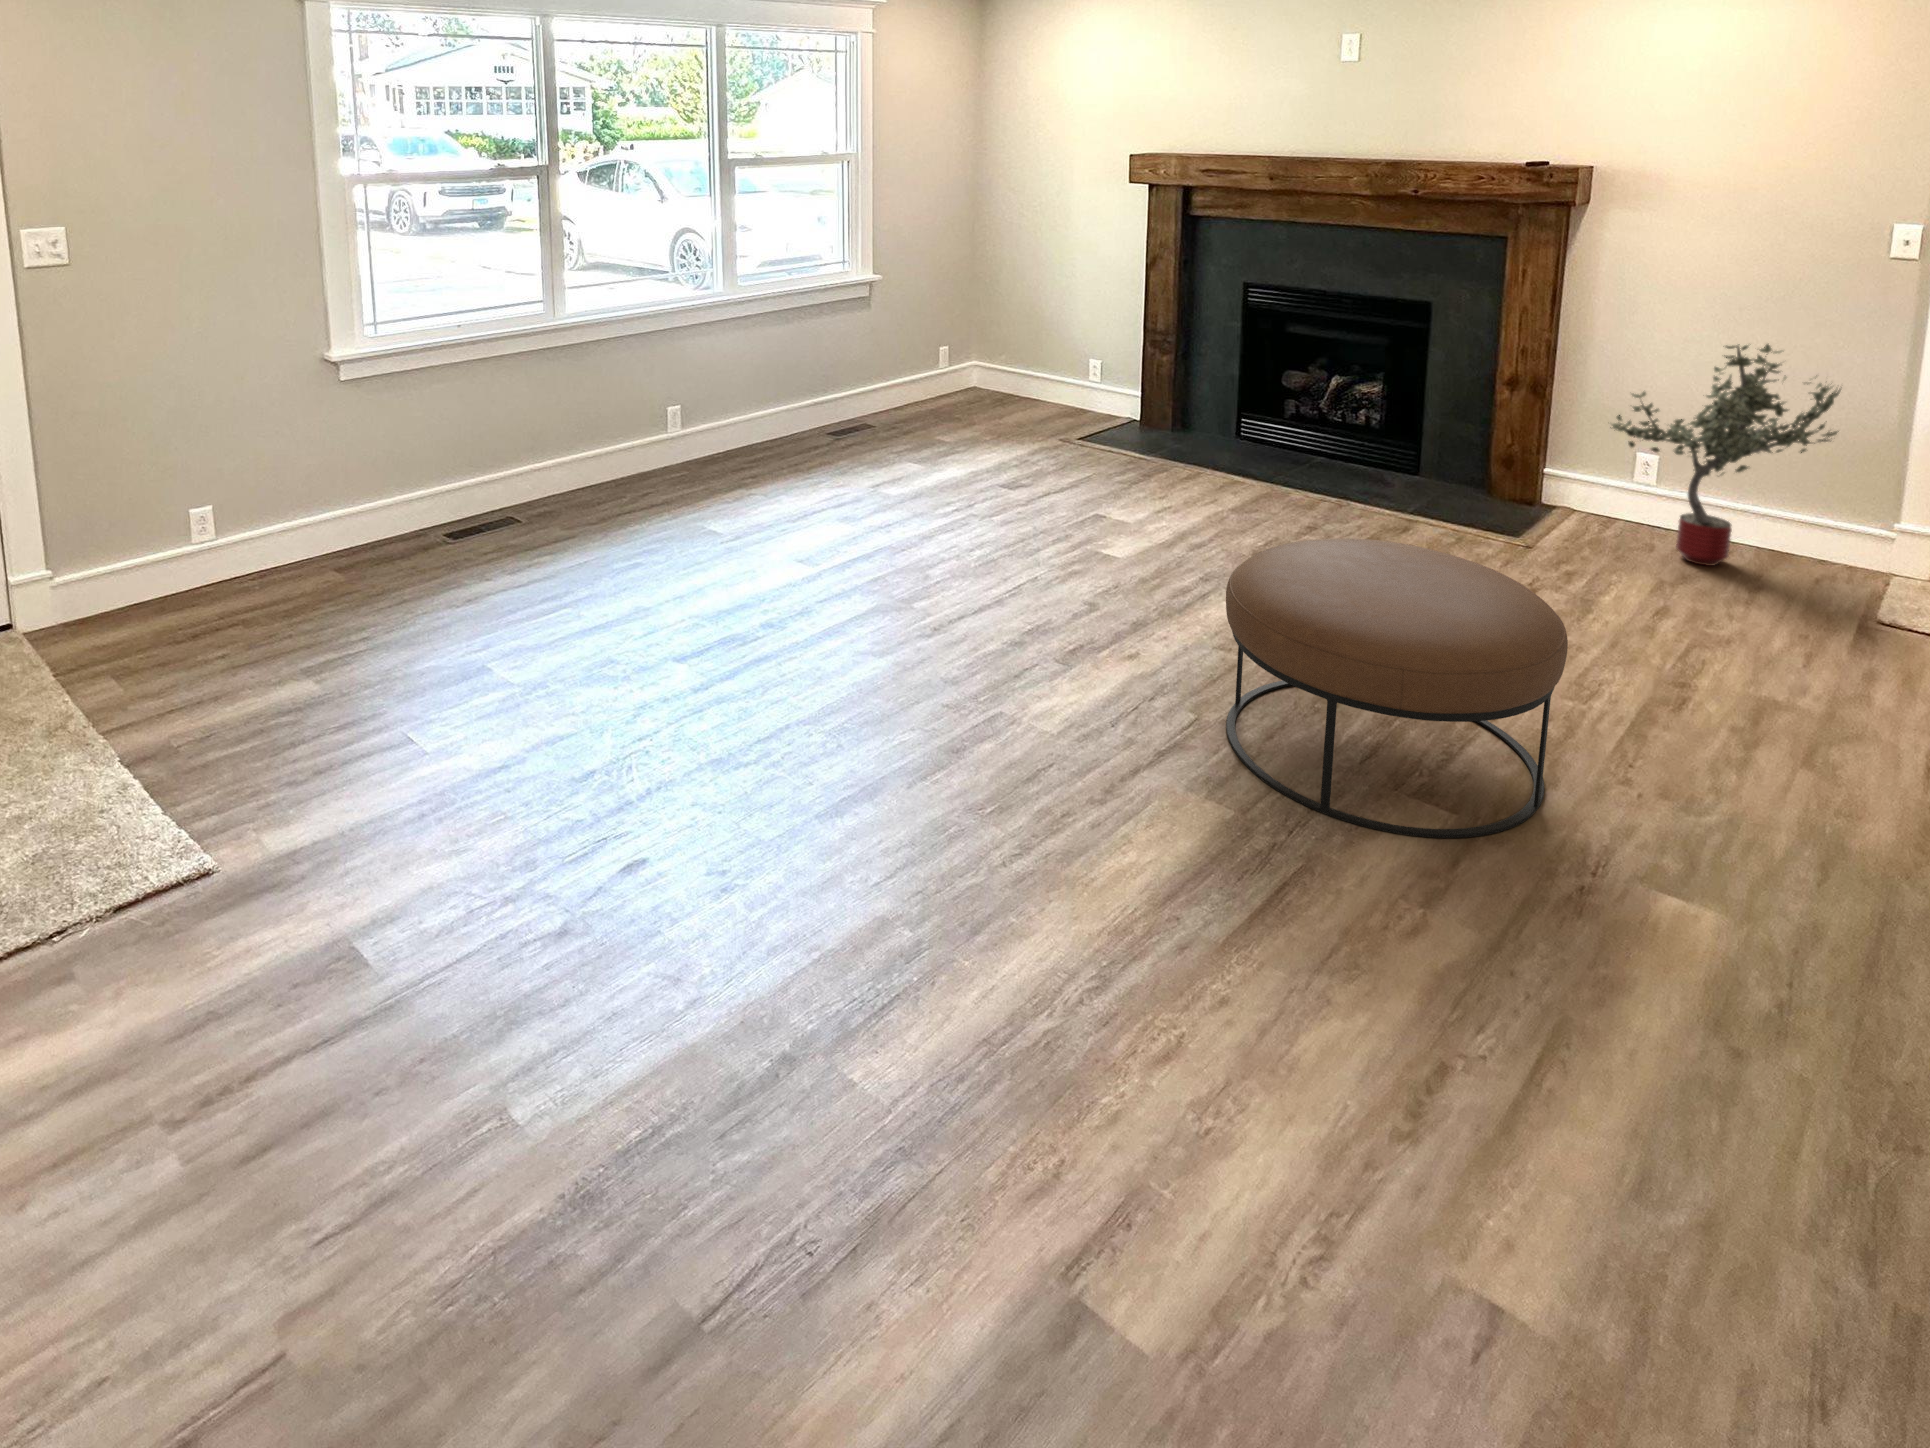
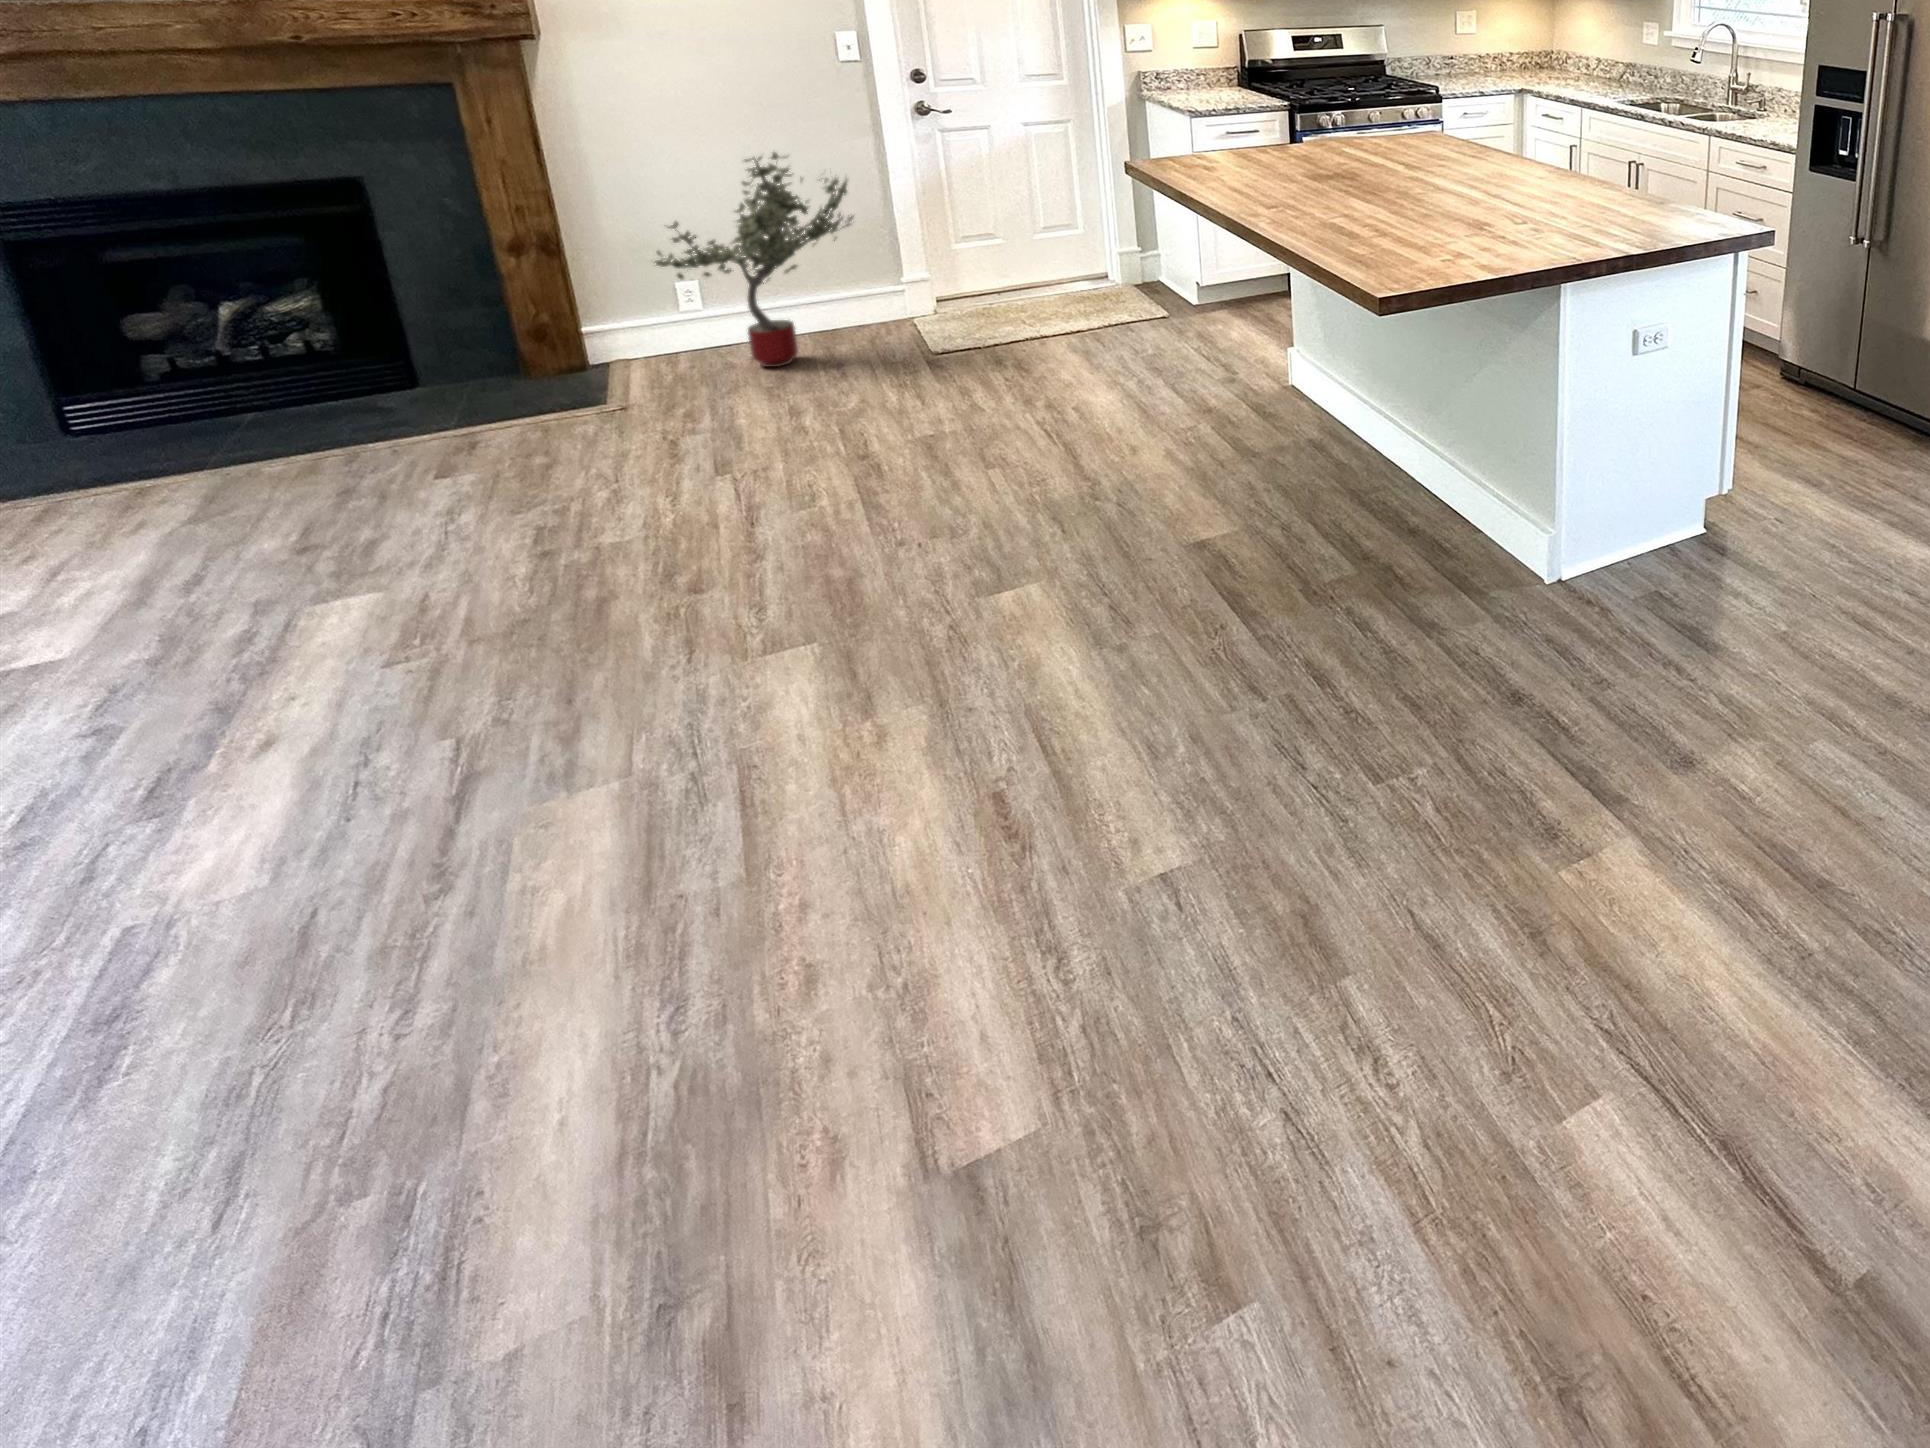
ottoman: present [1226,539,1568,838] -> none [439,417,868,742]

